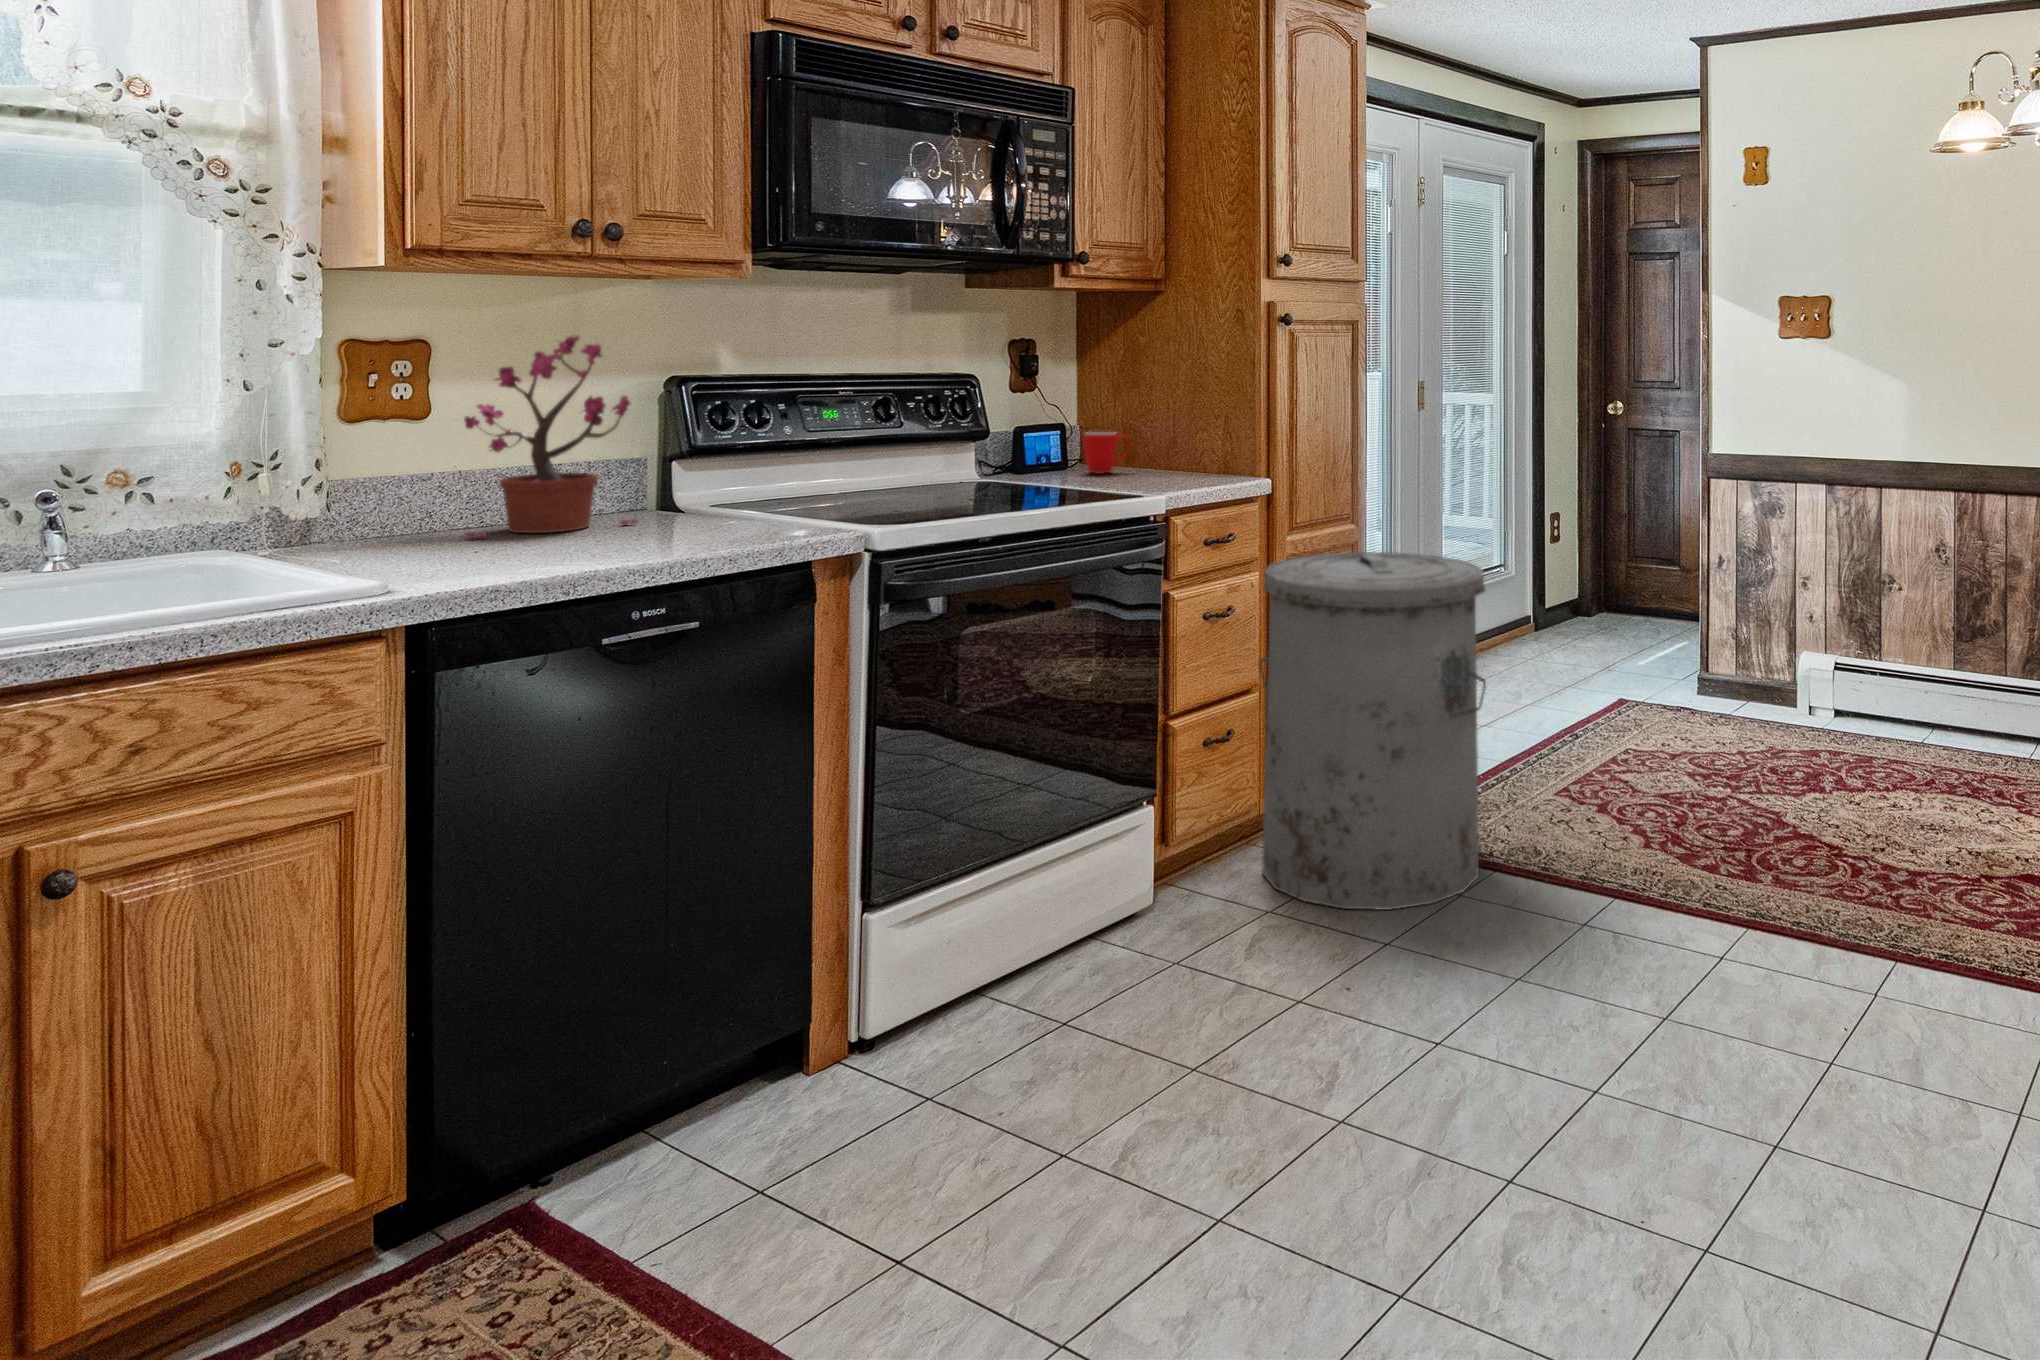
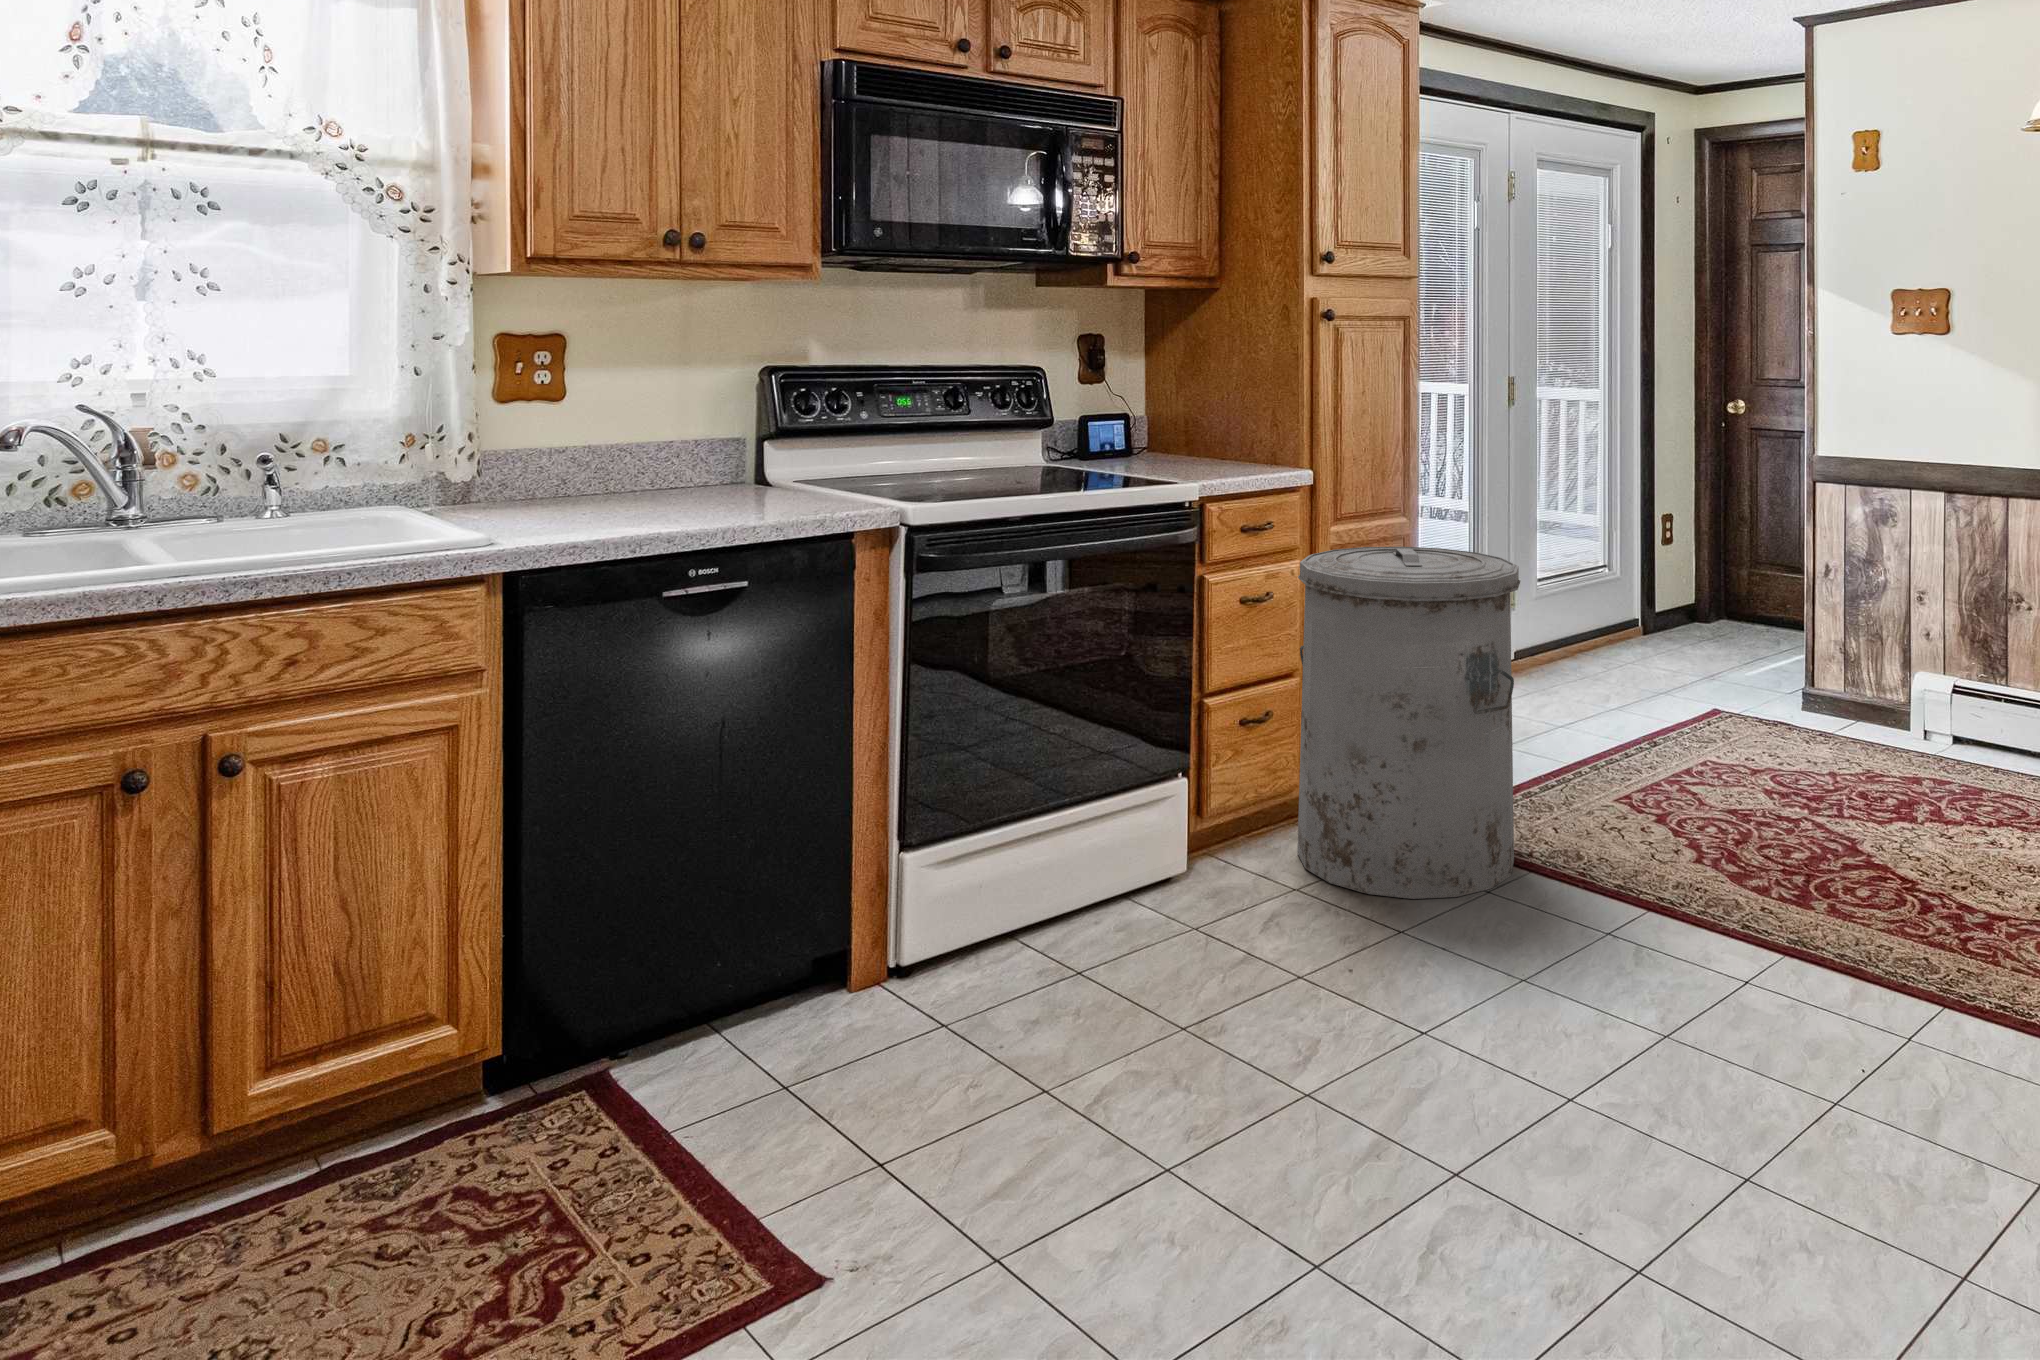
potted plant: present [464,336,637,538] -> none [581,333,723,504]
mug: present [1083,432,1131,474] -> none [1140,425,1185,464]

